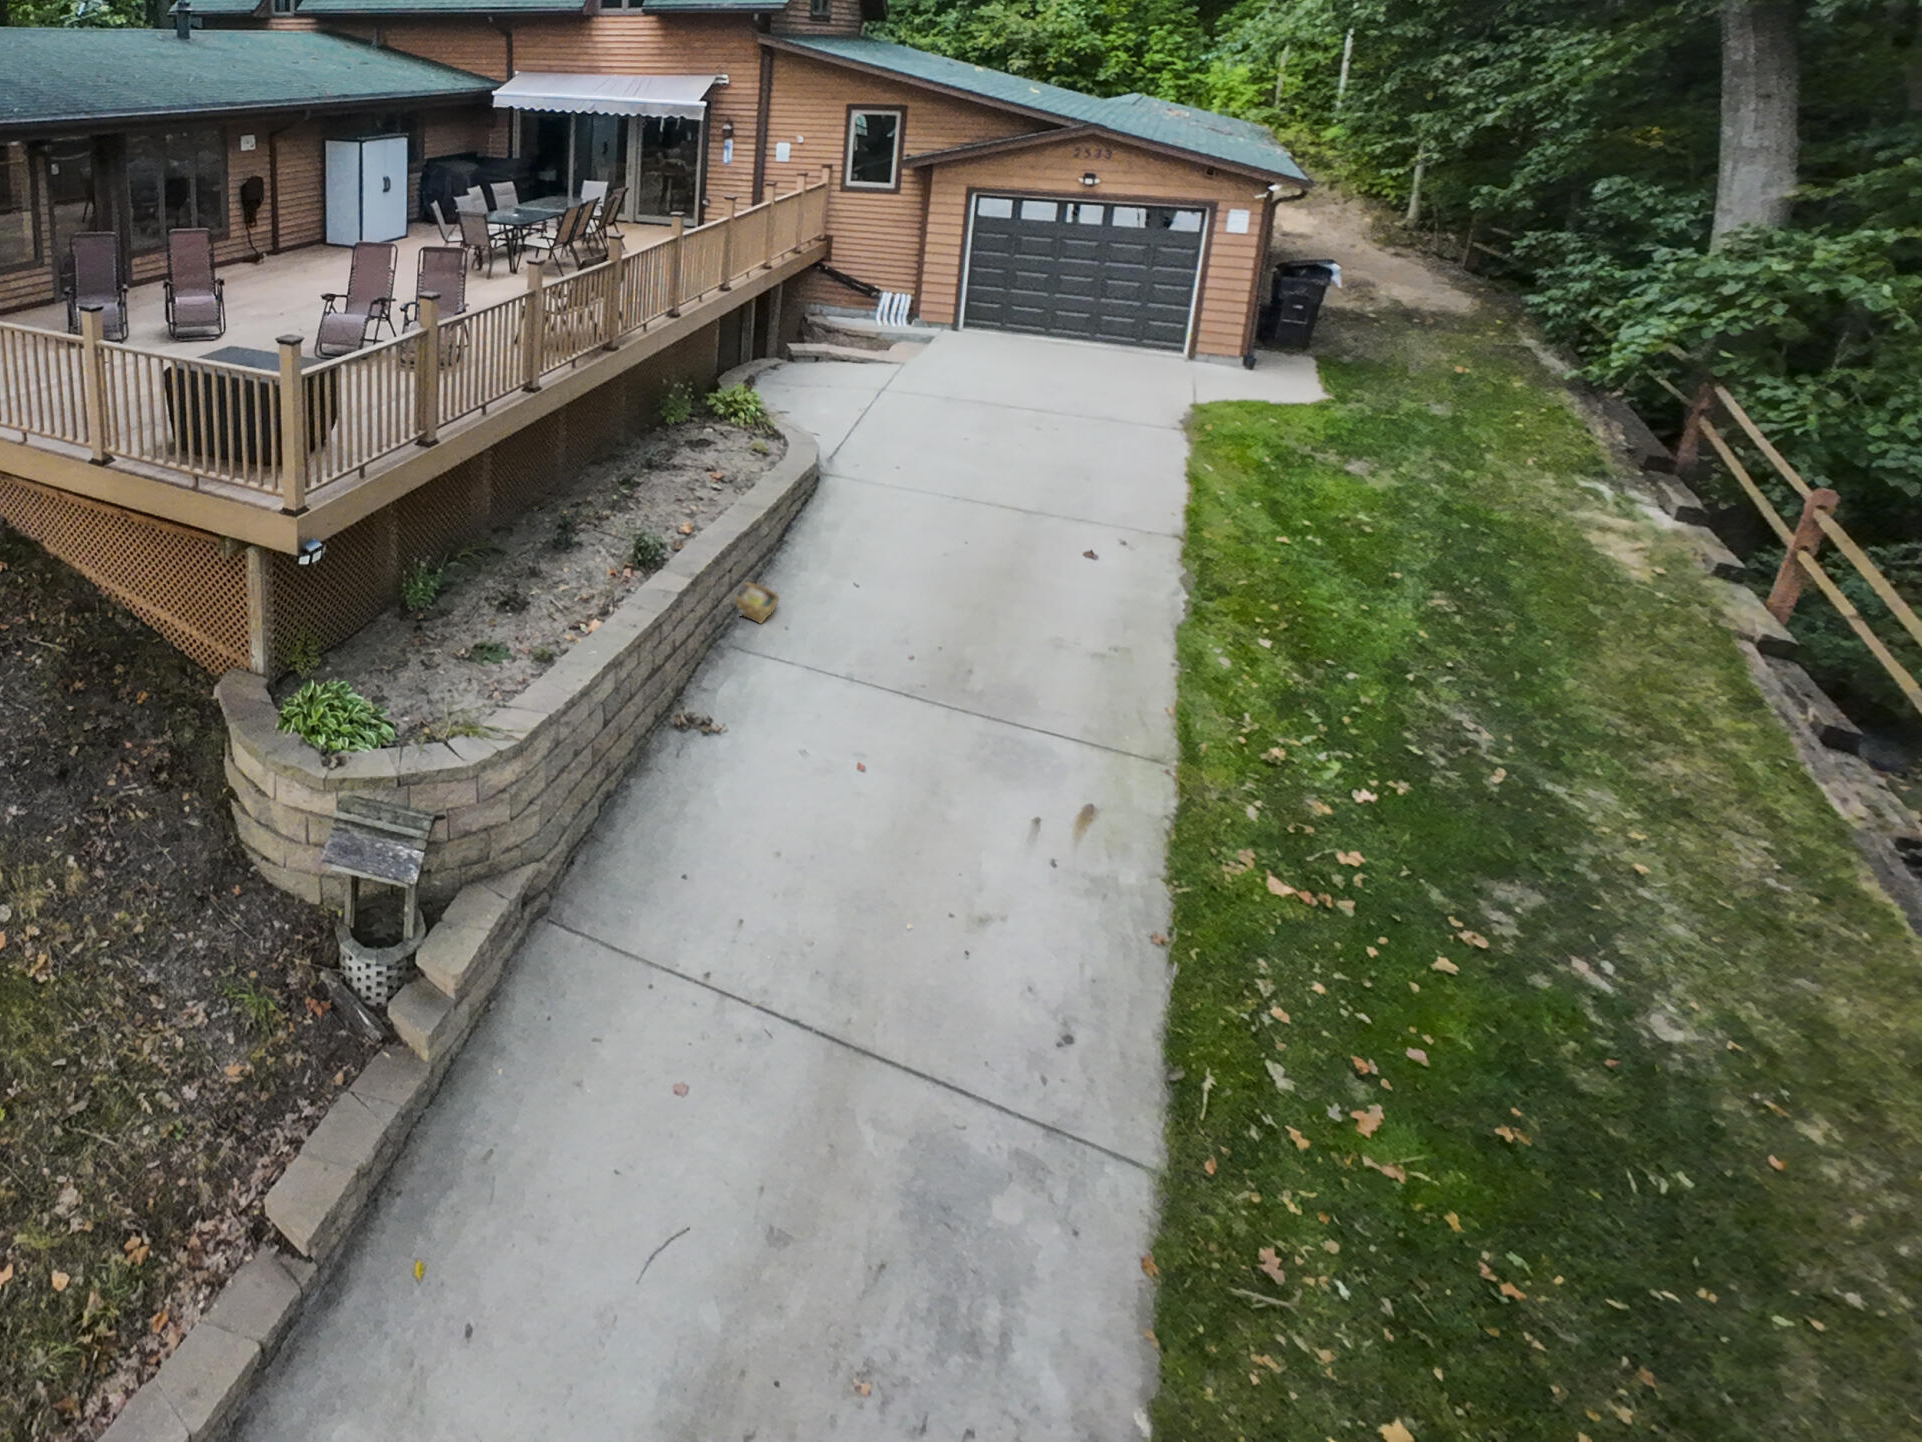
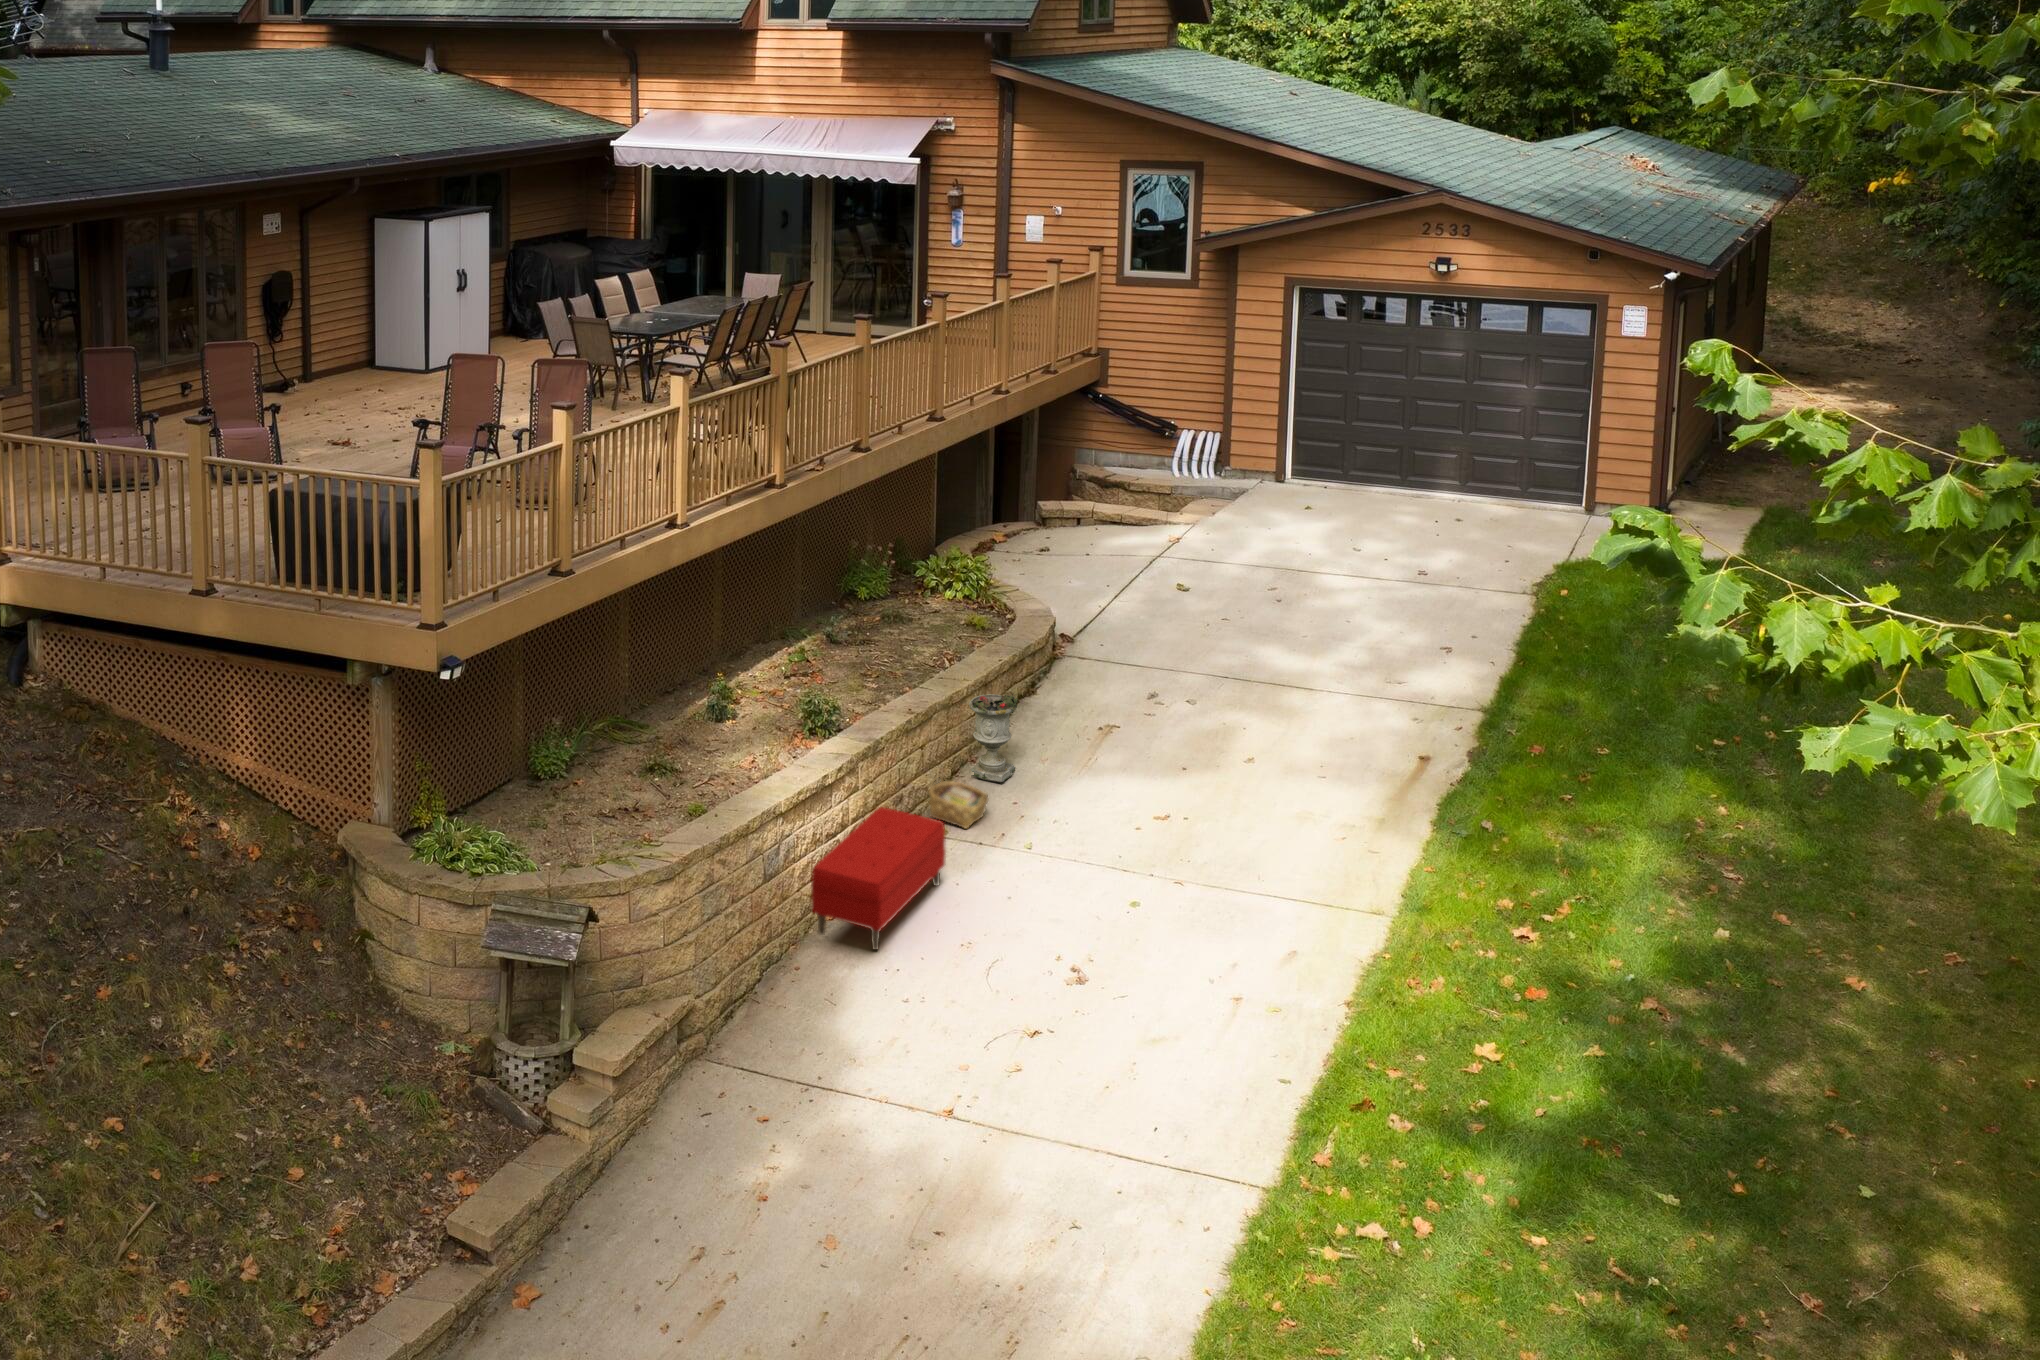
planter: none [759,510,801,580] -> present [969,694,1018,782]
bench: none [641,613,750,745] -> present [811,807,946,950]

